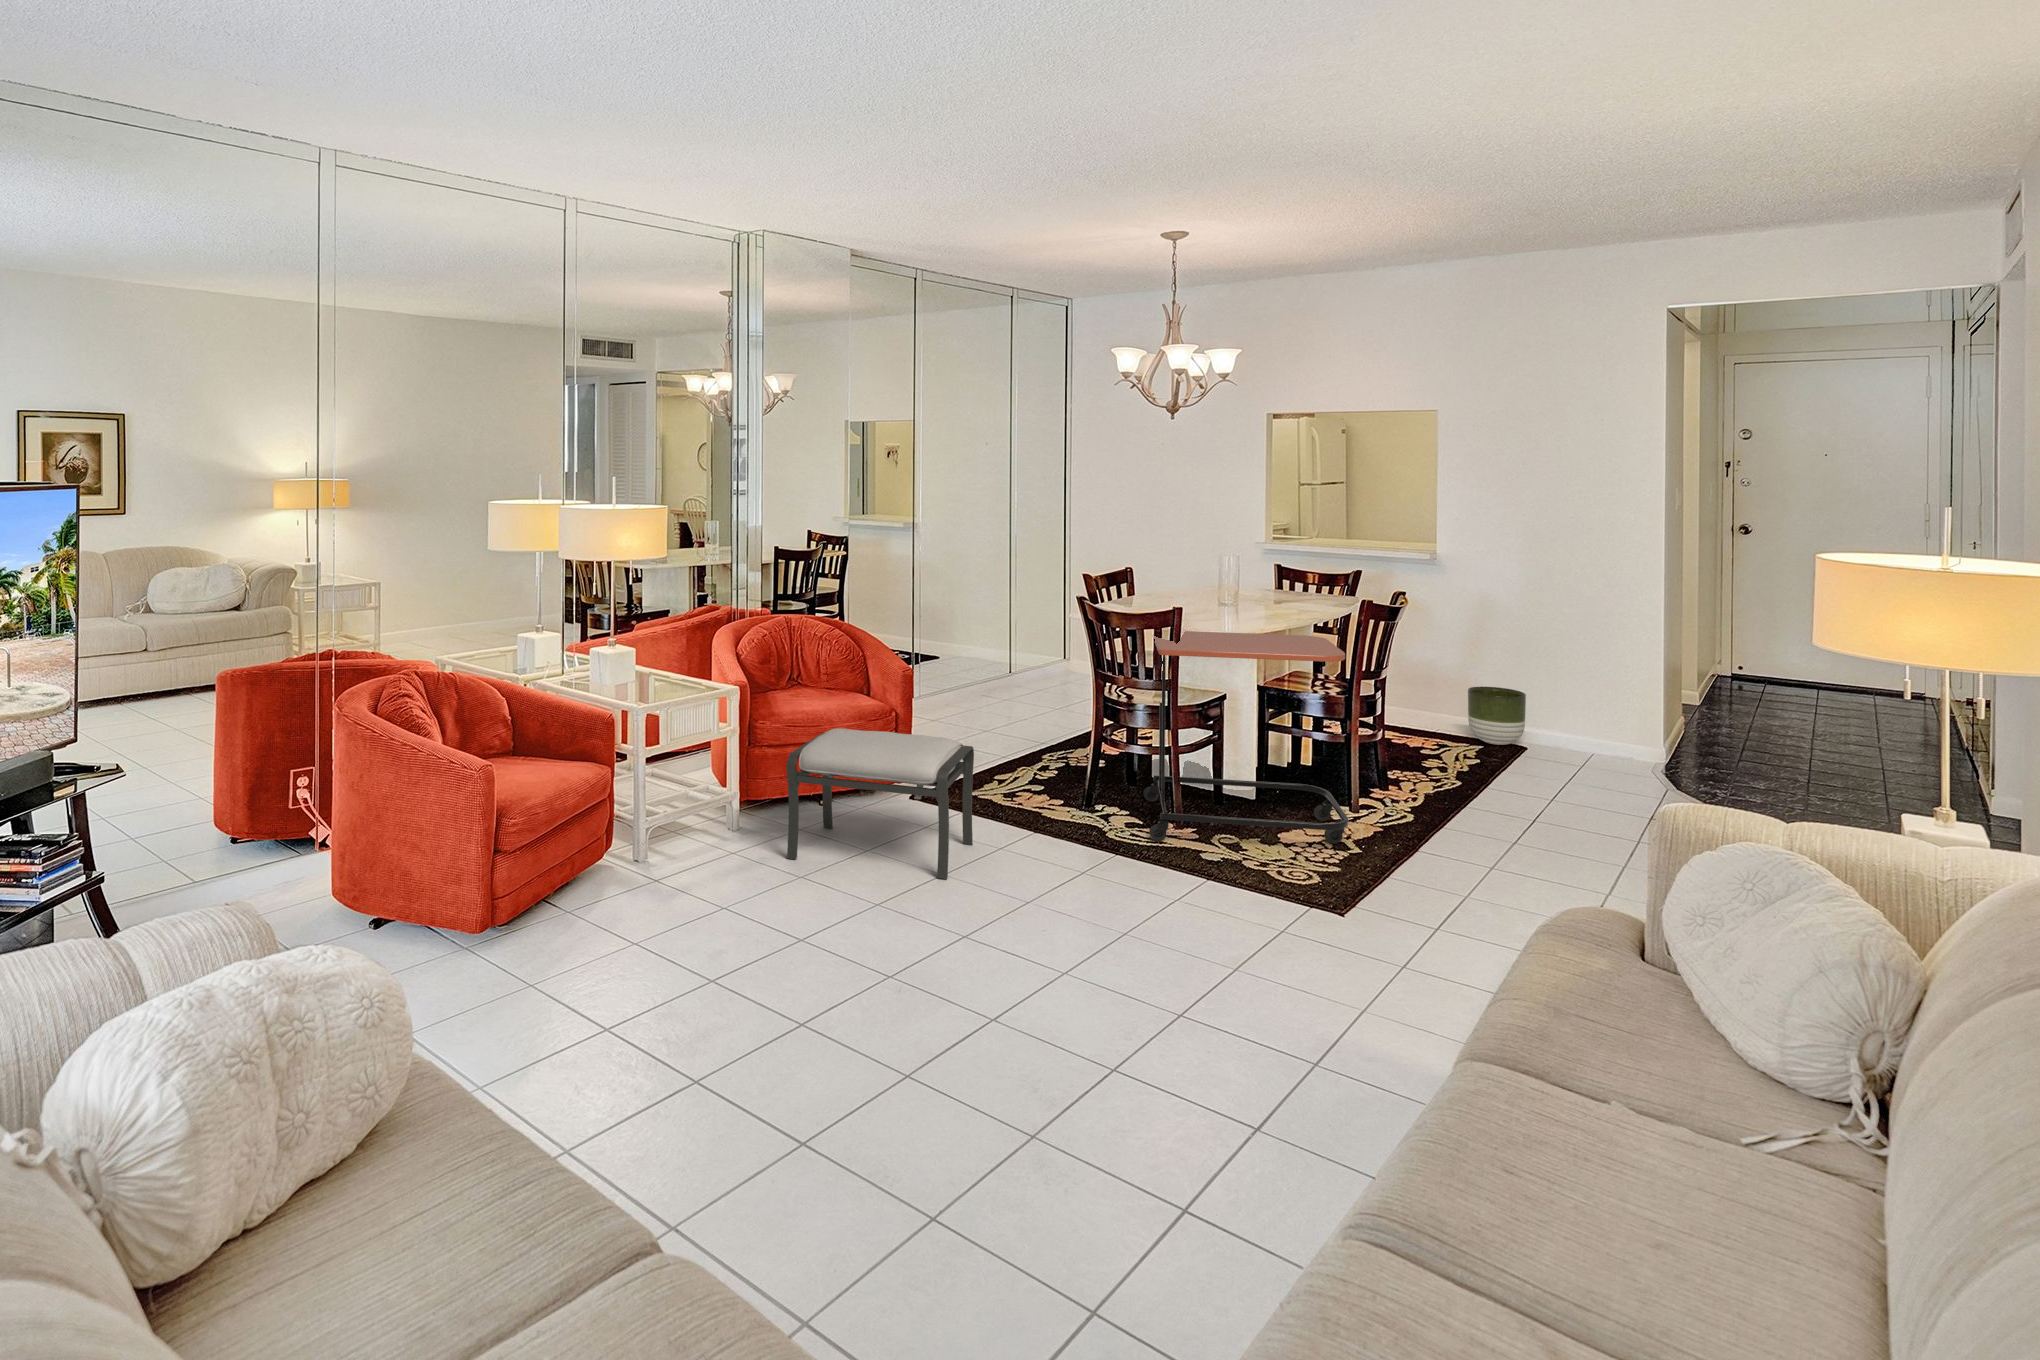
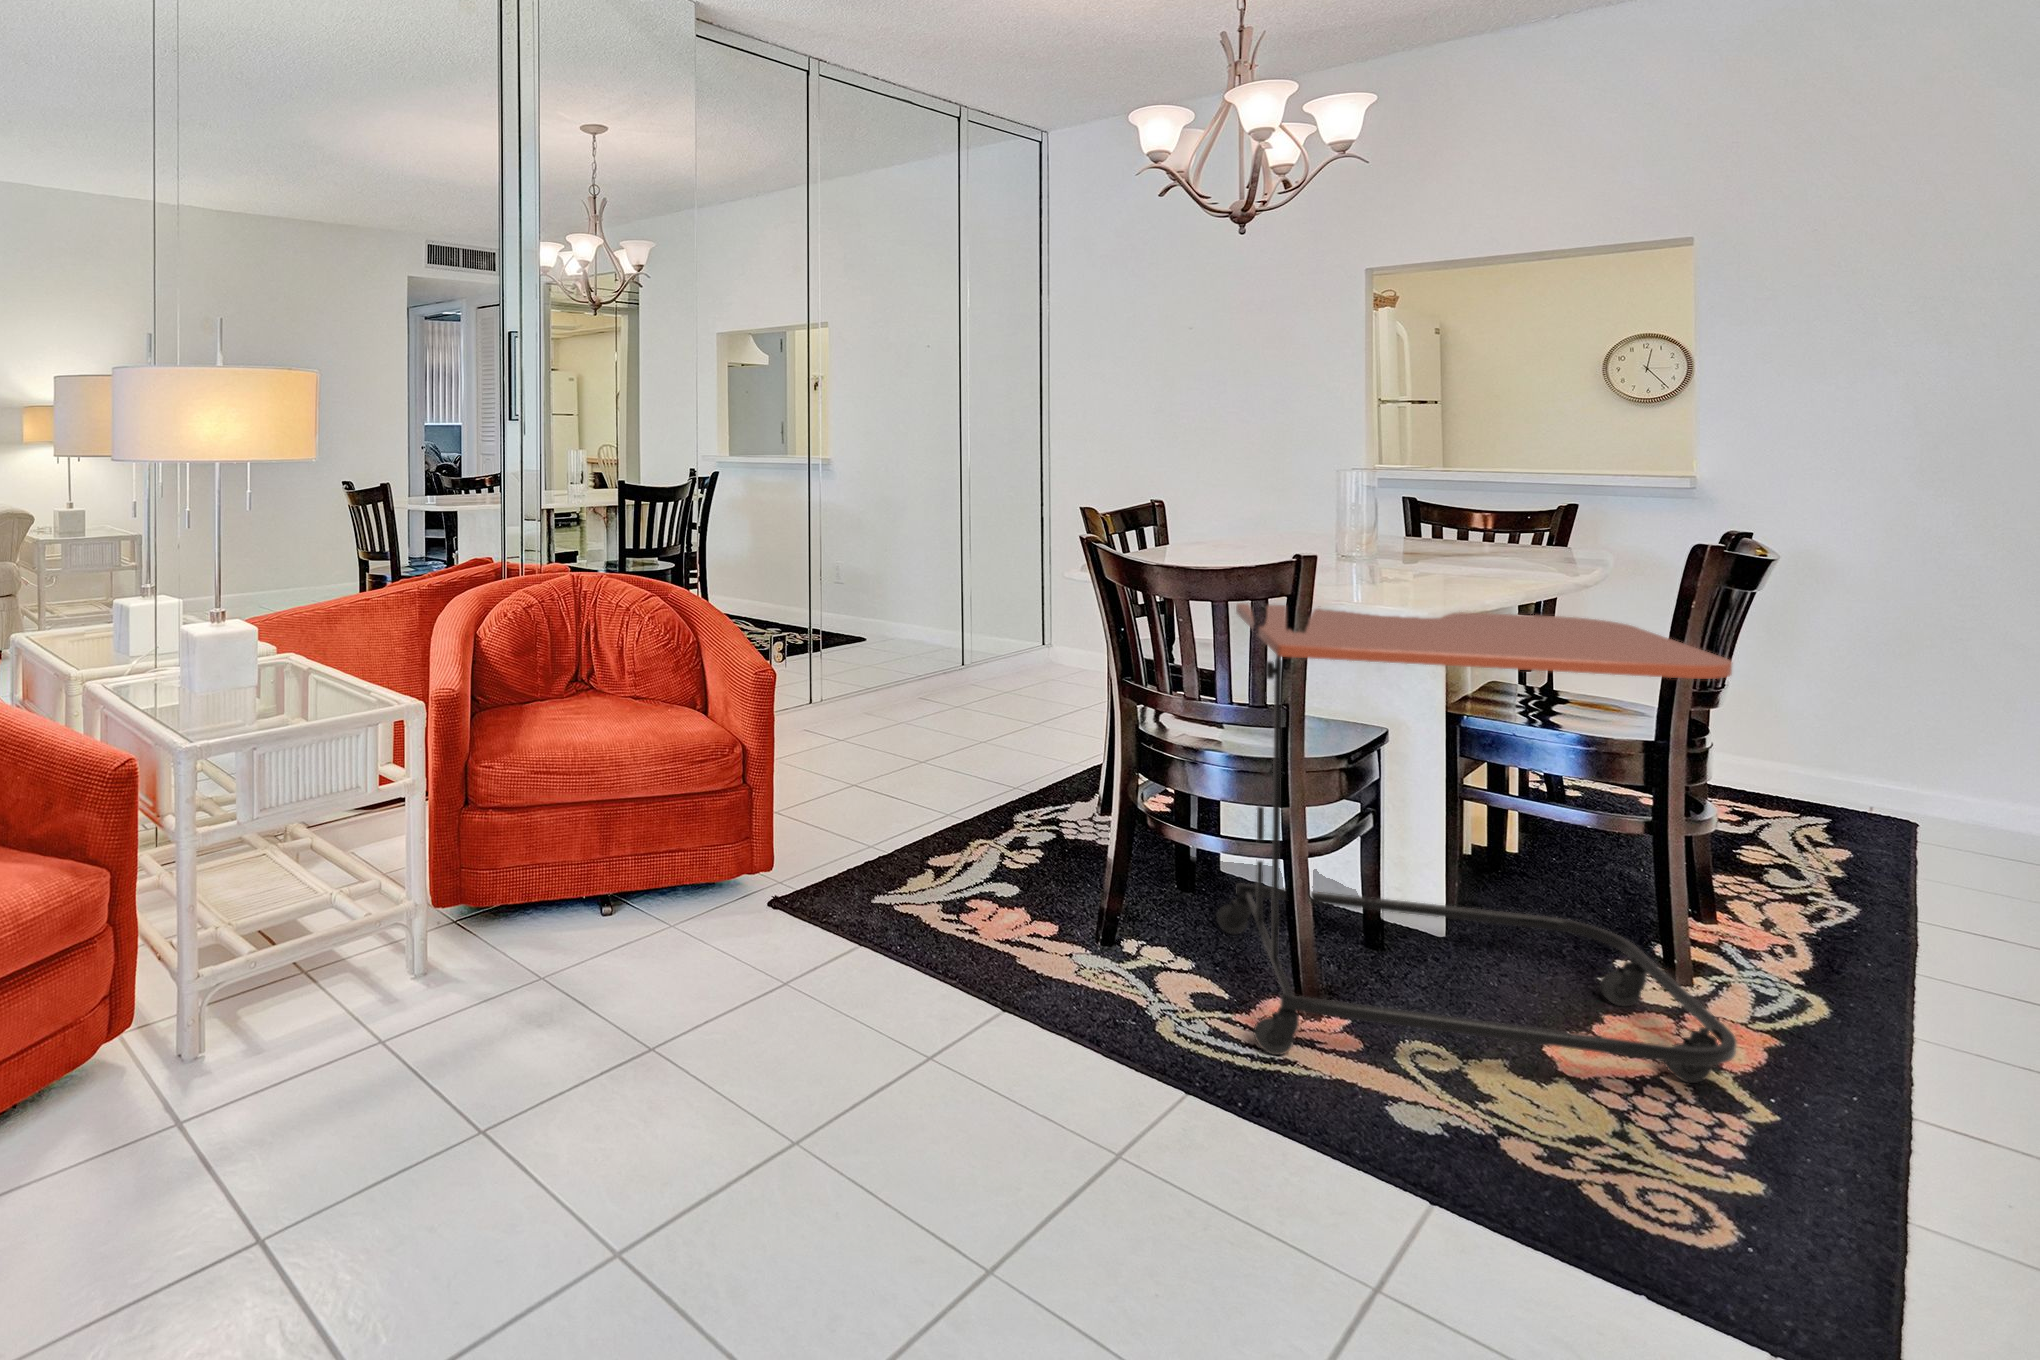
planter: present [1468,687,1526,745] -> none [1788,709,1918,816]
ottoman: present [786,728,974,879] -> none [469,791,873,1164]

